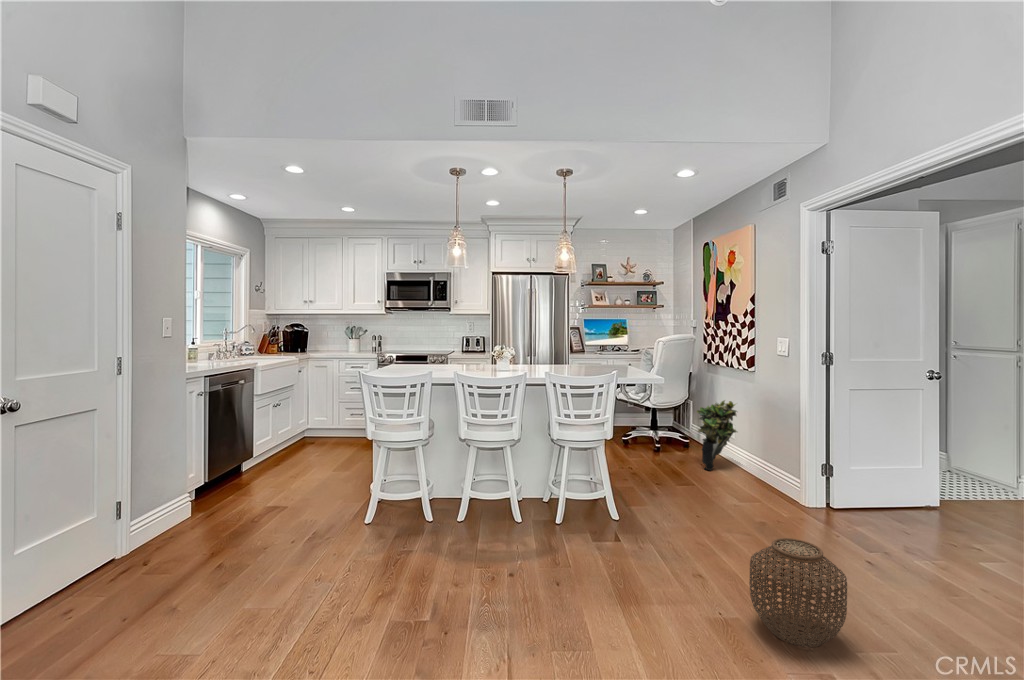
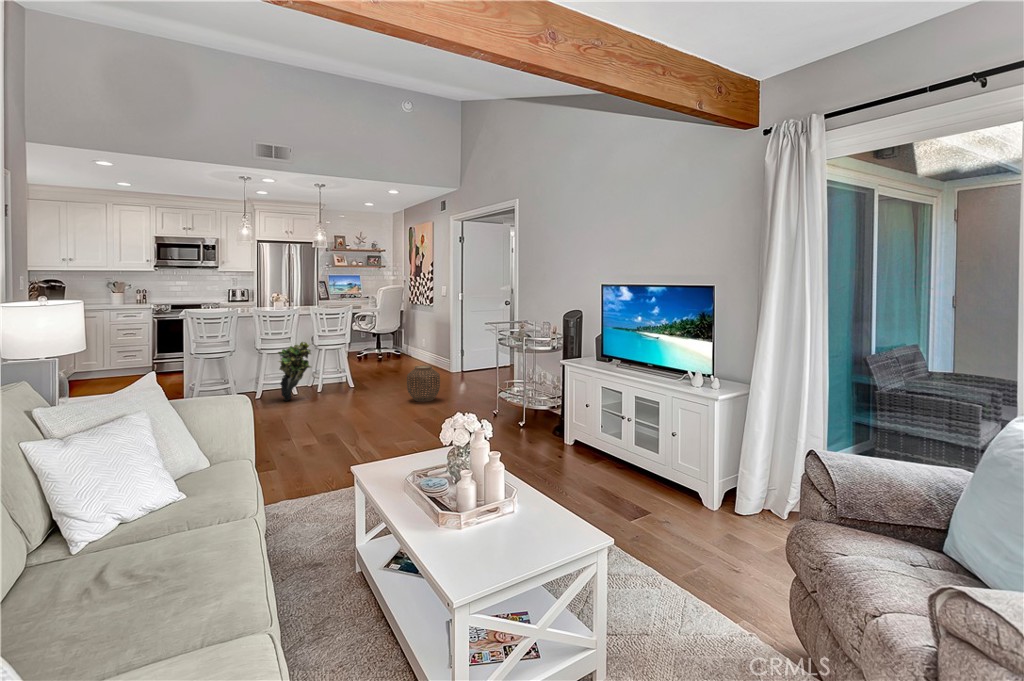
potted plant: present [697,401,737,470] -> present [278,342,311,401]

